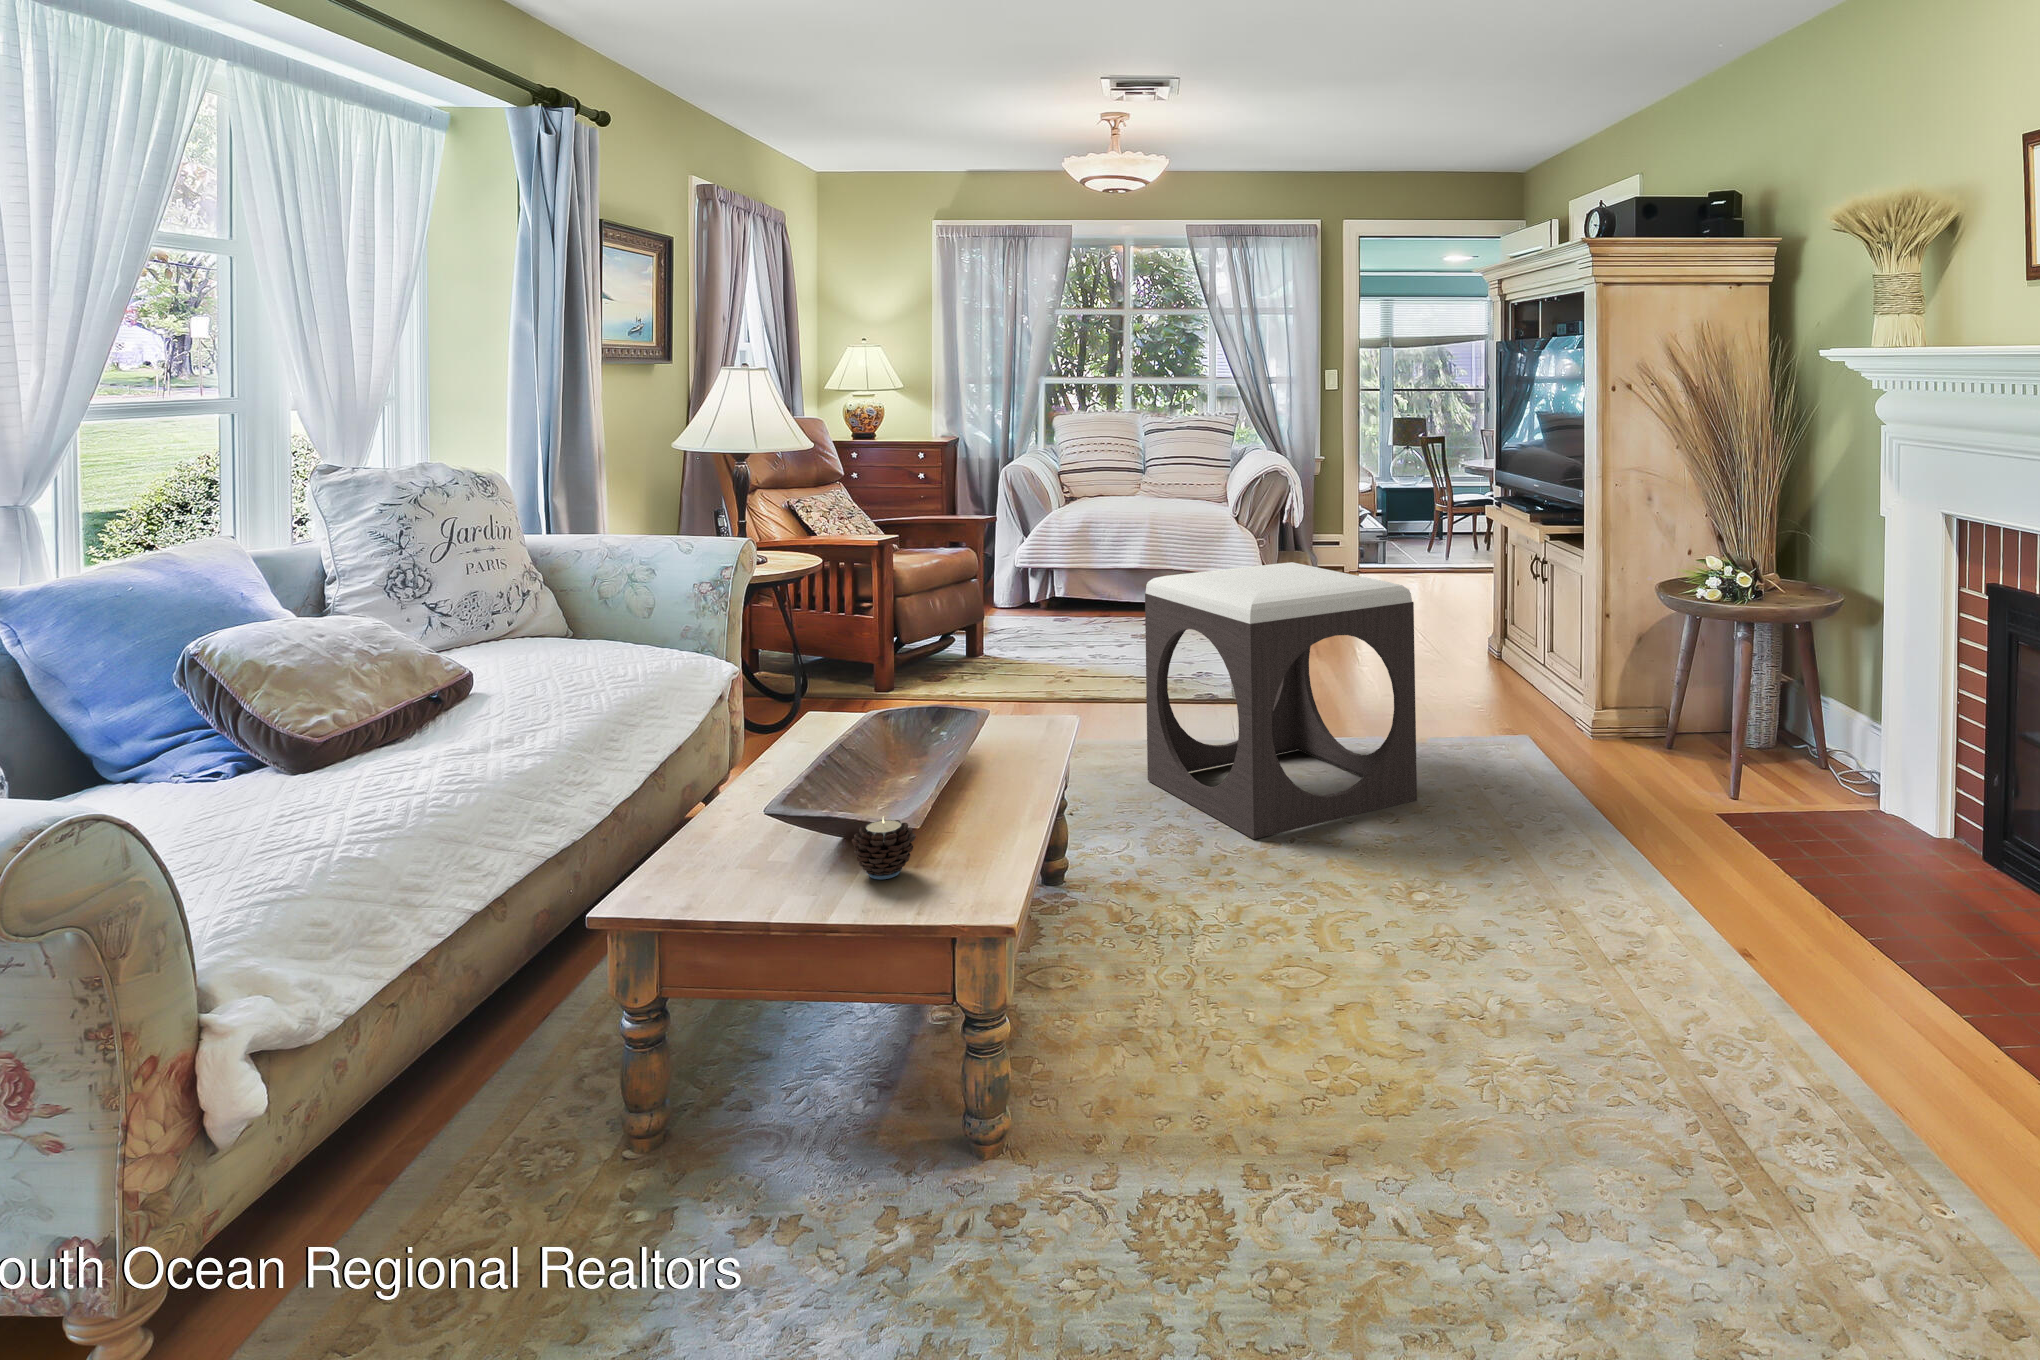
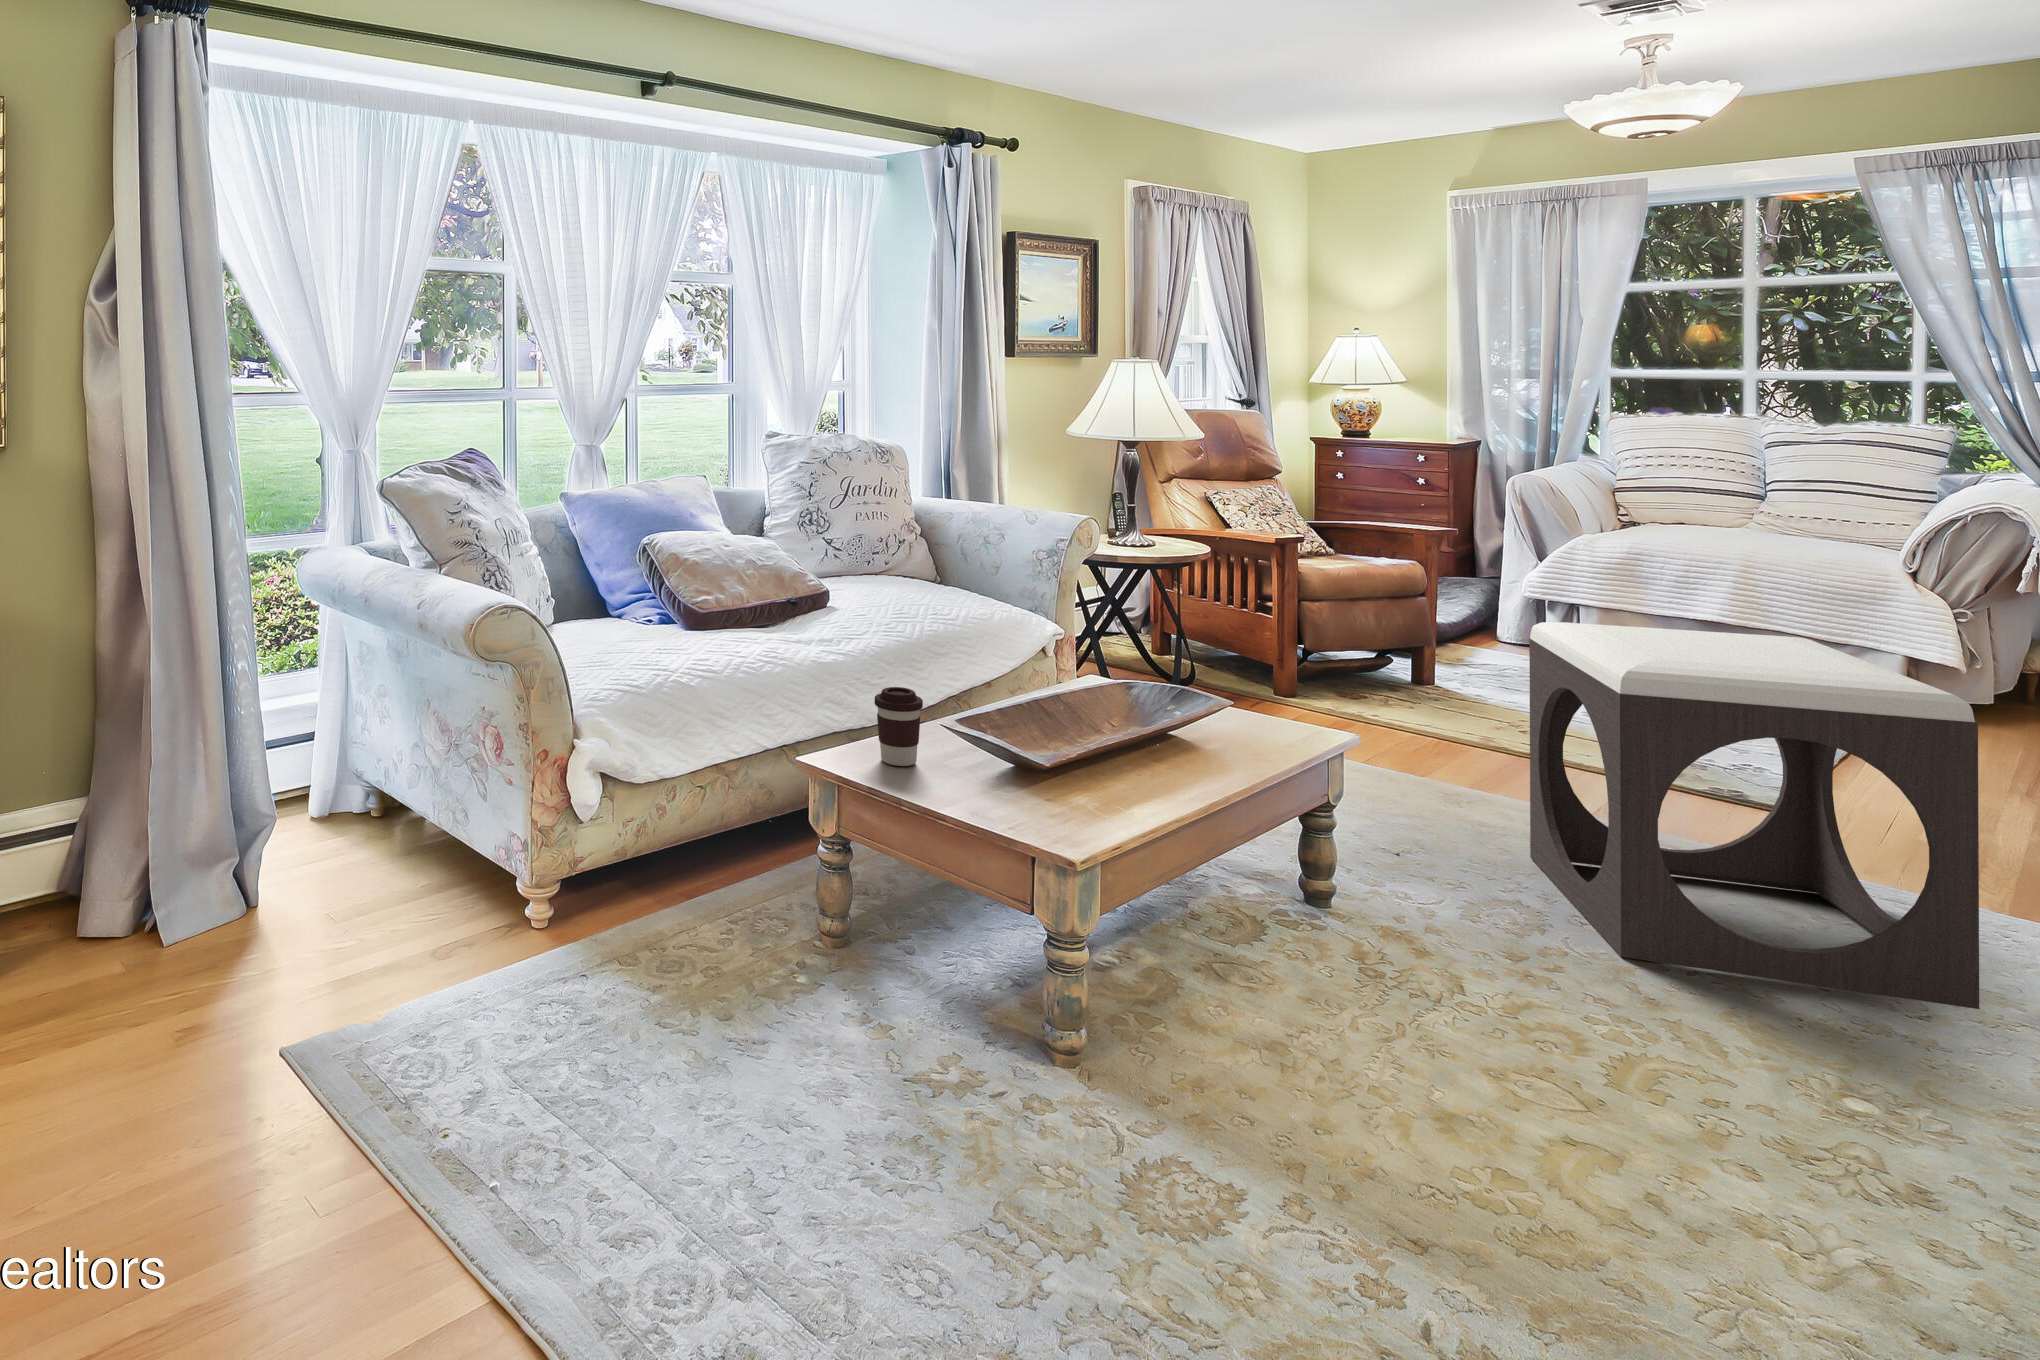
coffee cup: none [687,769,751,874] -> present [875,687,923,766]
candle: present [852,816,916,879] -> none [984,756,1037,809]

